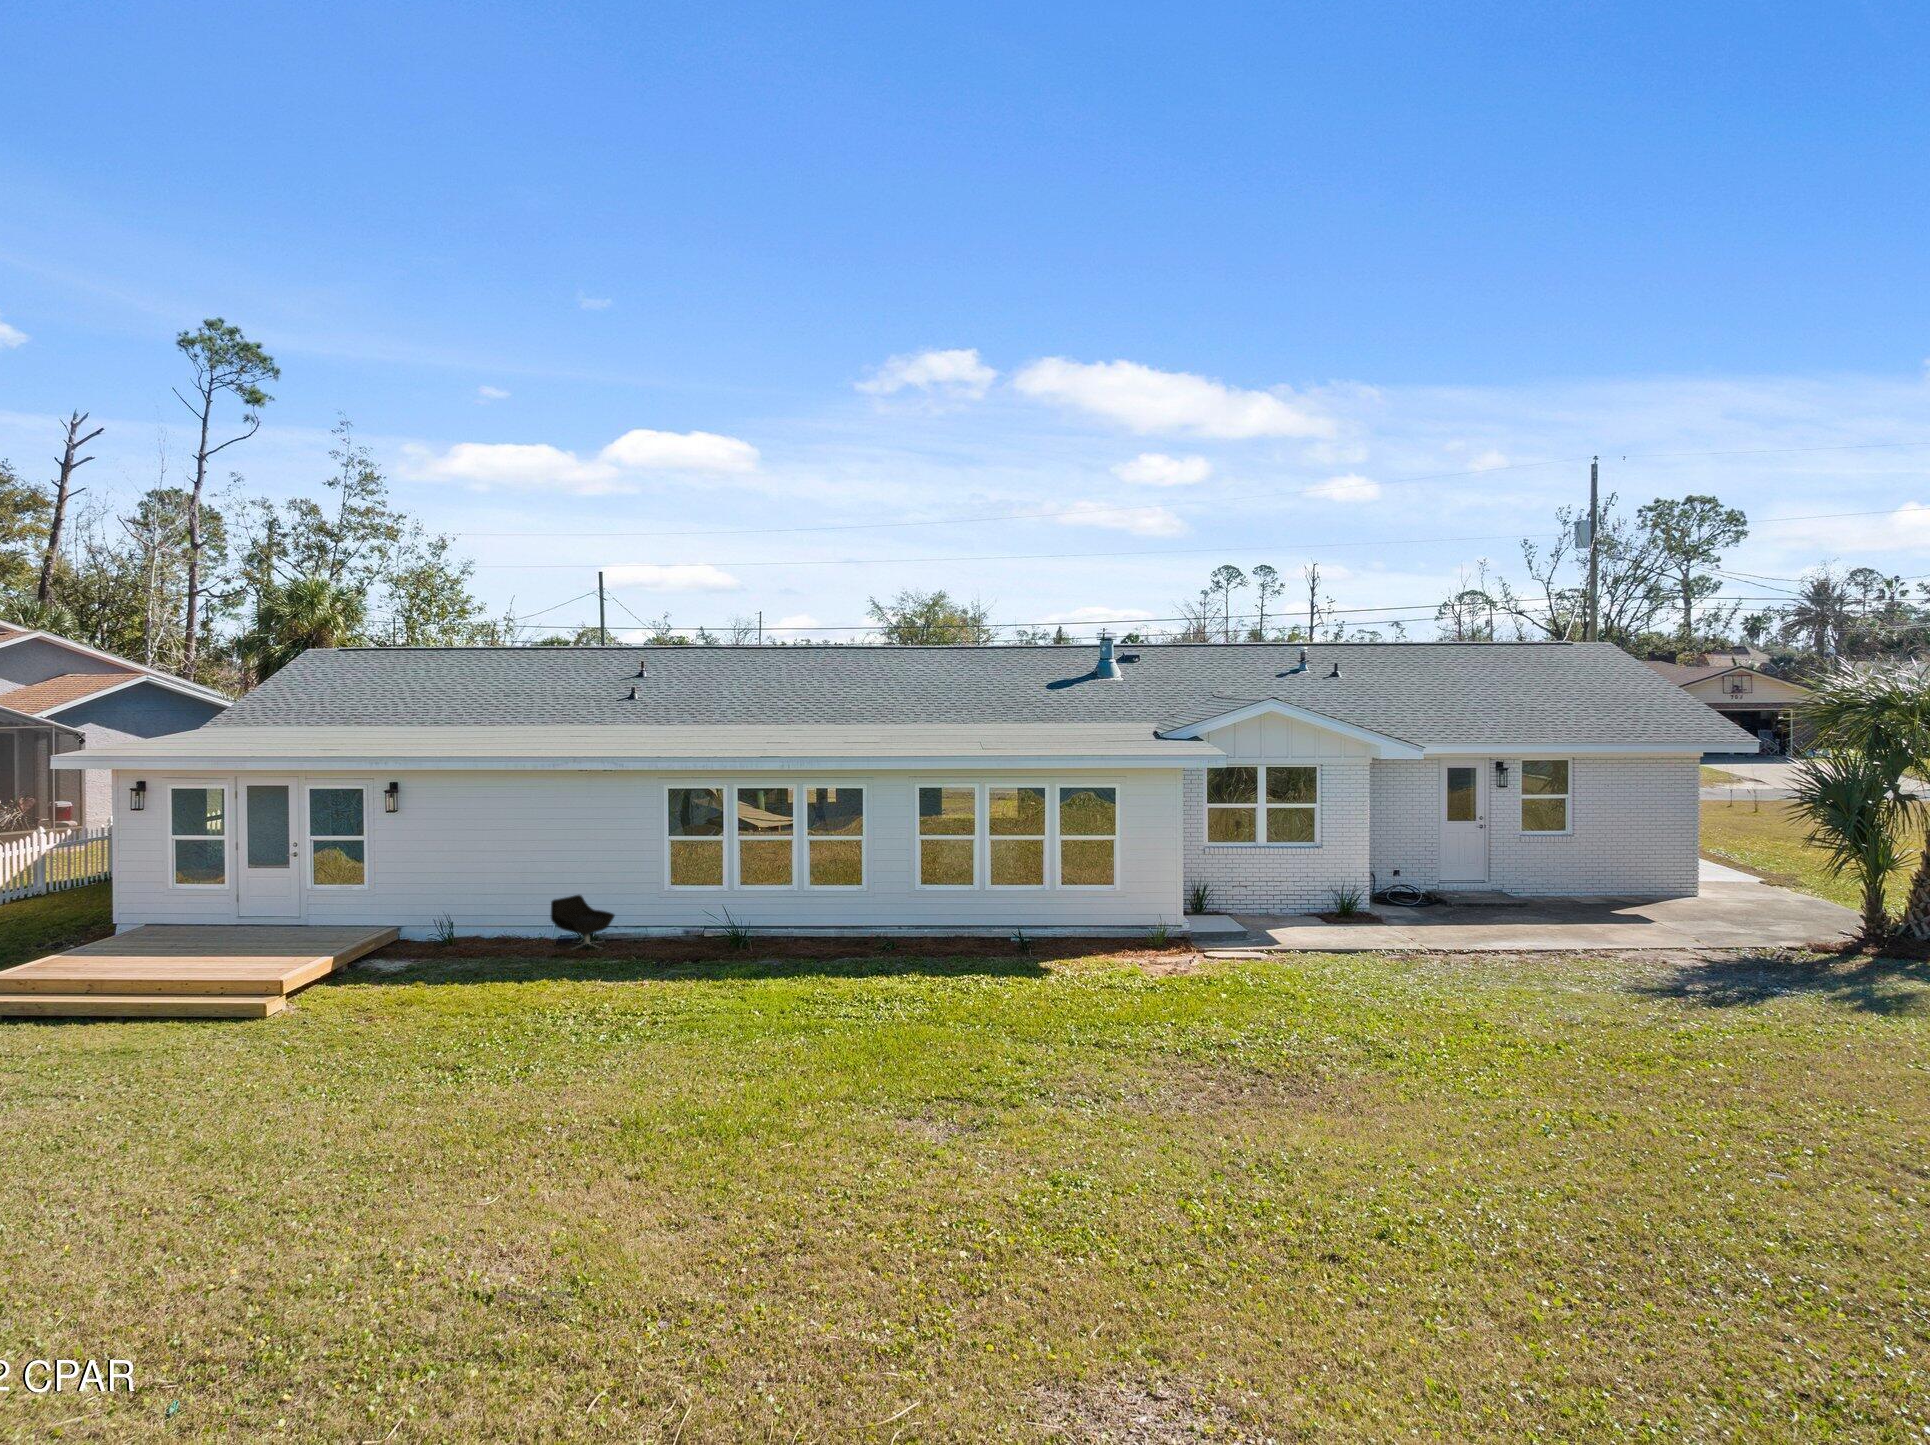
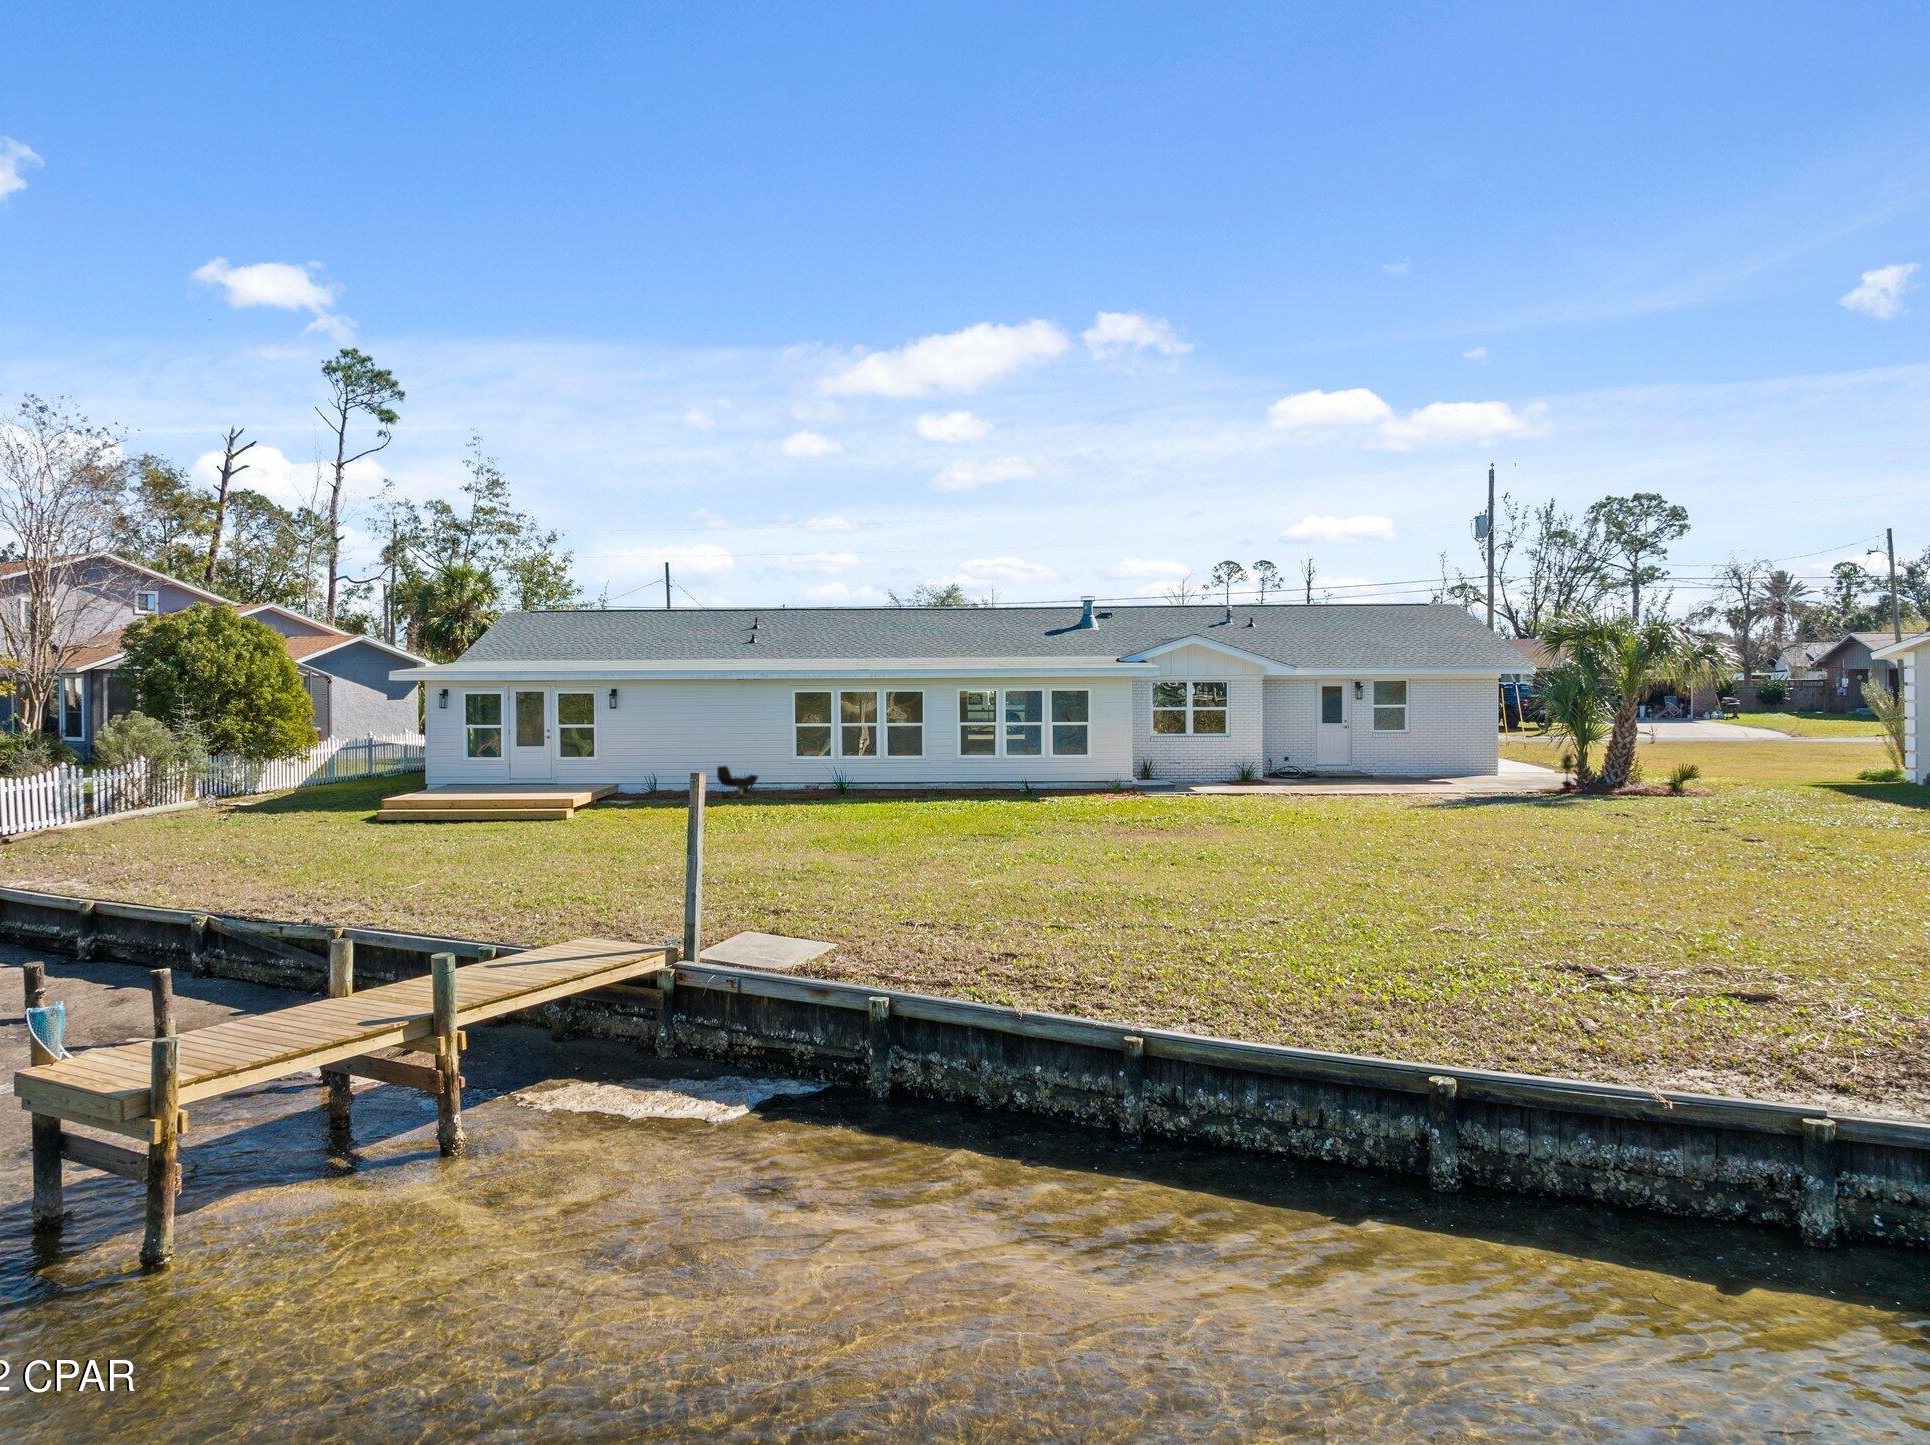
potted tree: none [1850,894,1894,958] -> present [1560,751,1580,789]

